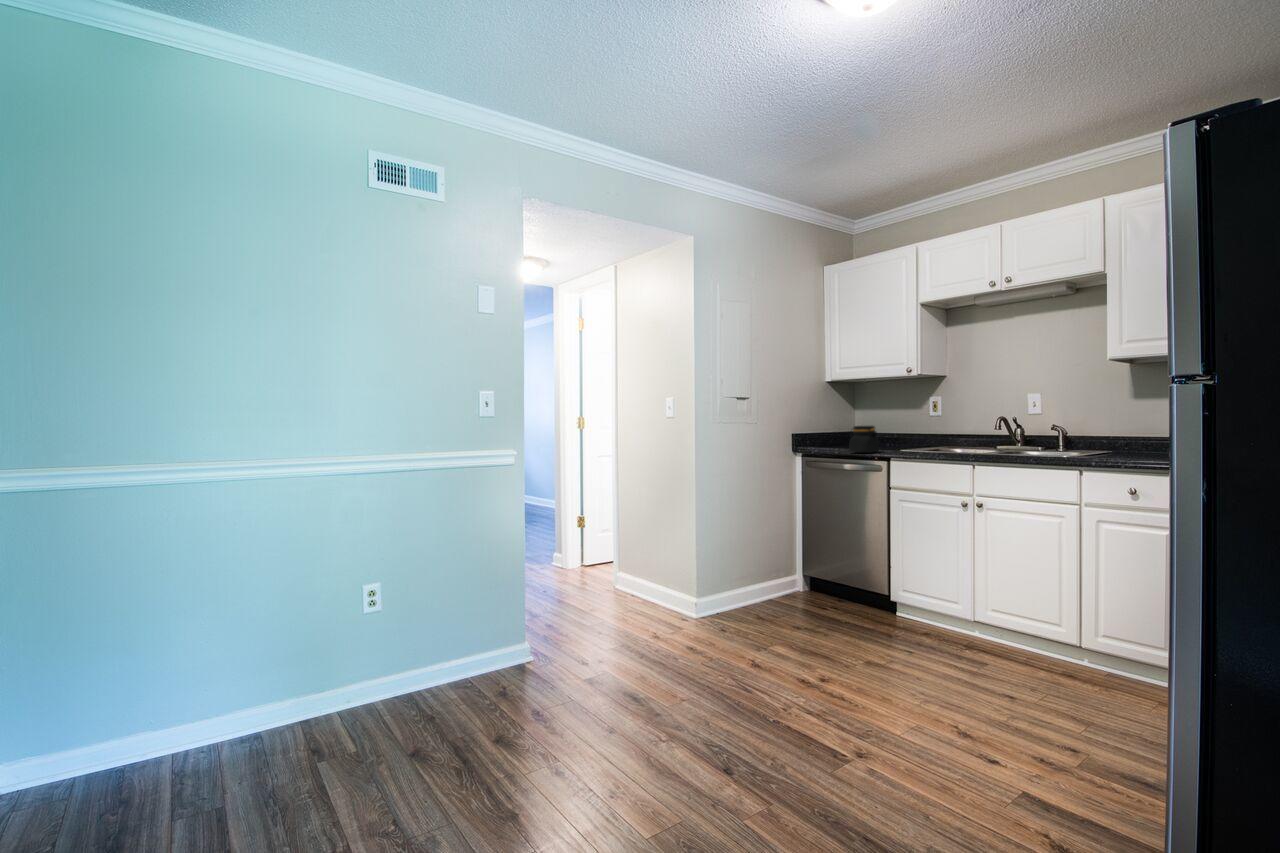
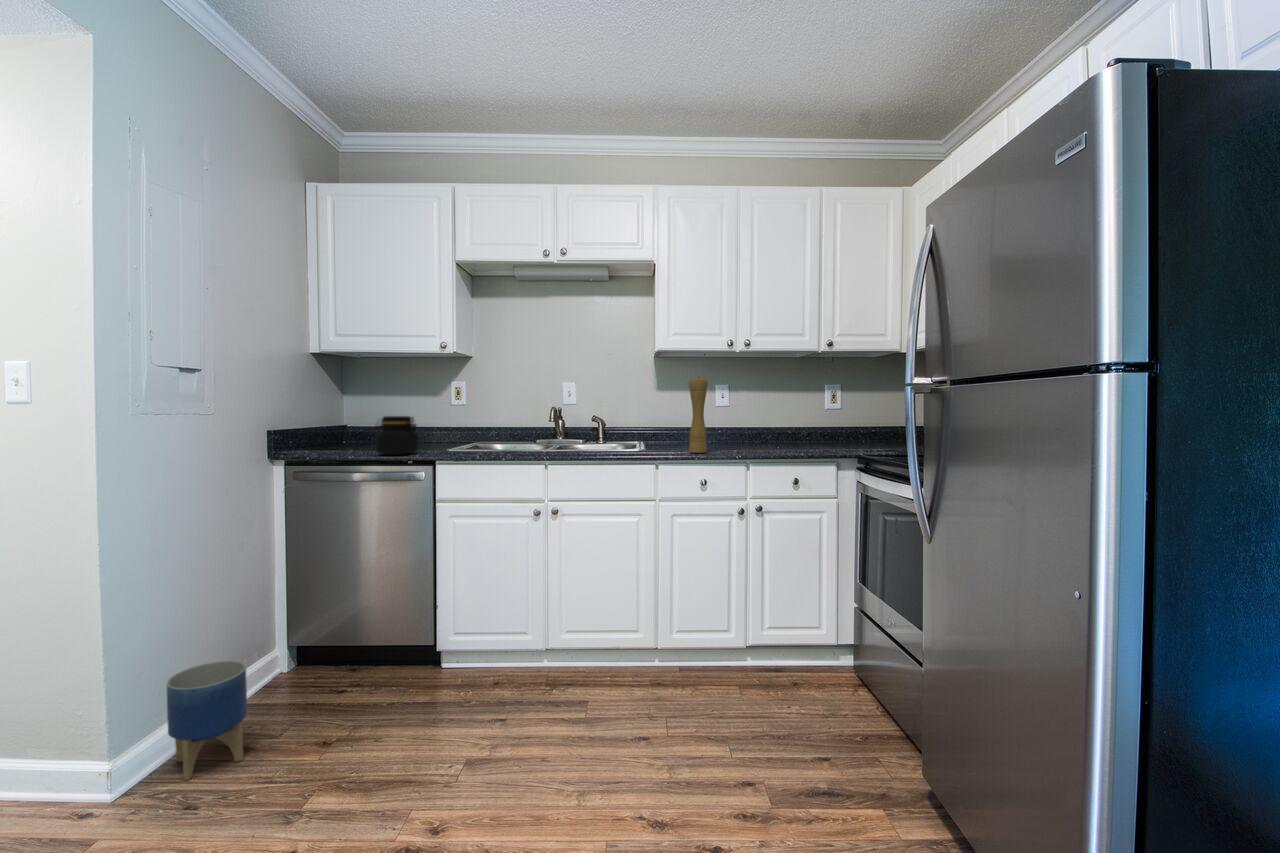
pepper mill: none [1112,386,1137,462] -> present [689,377,708,453]
planter: none [727,564,763,621] -> present [166,660,247,780]

